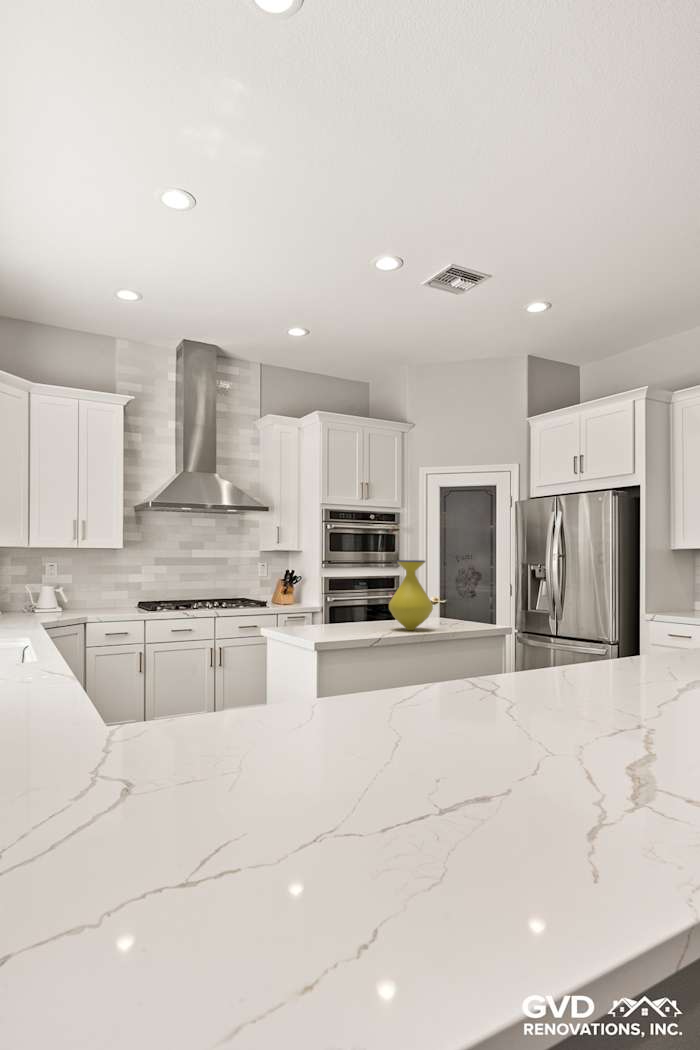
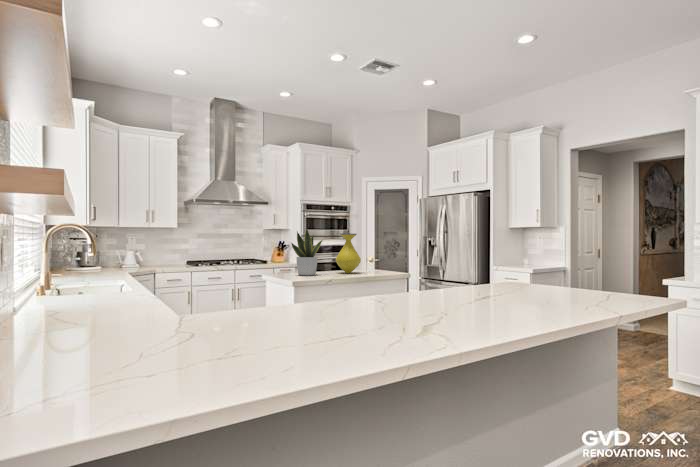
potted plant: none [313,548,369,635] -> present [292,229,322,276]

